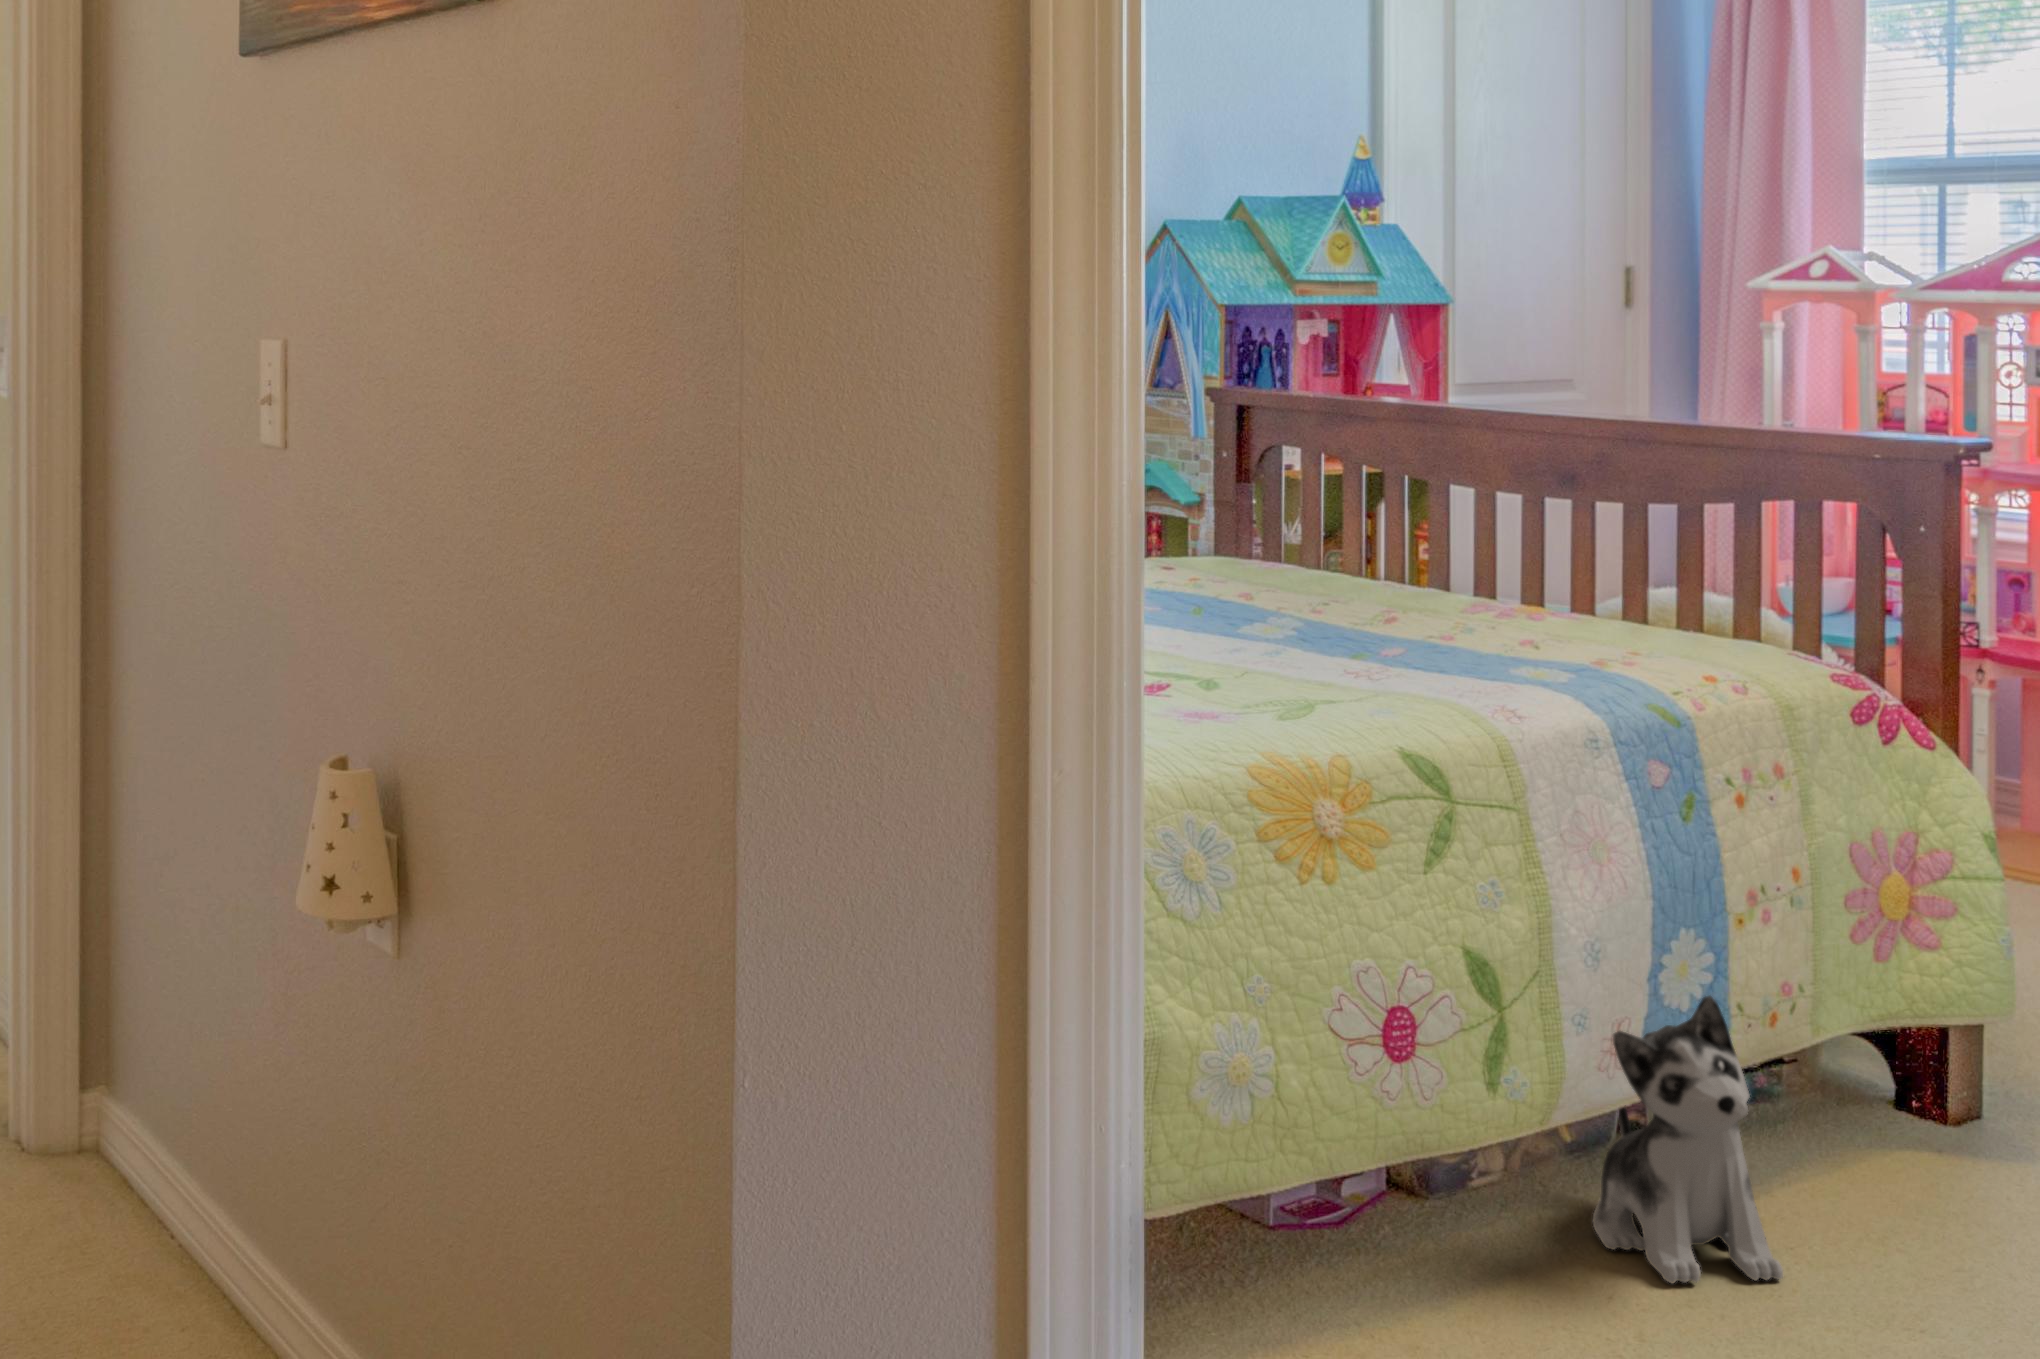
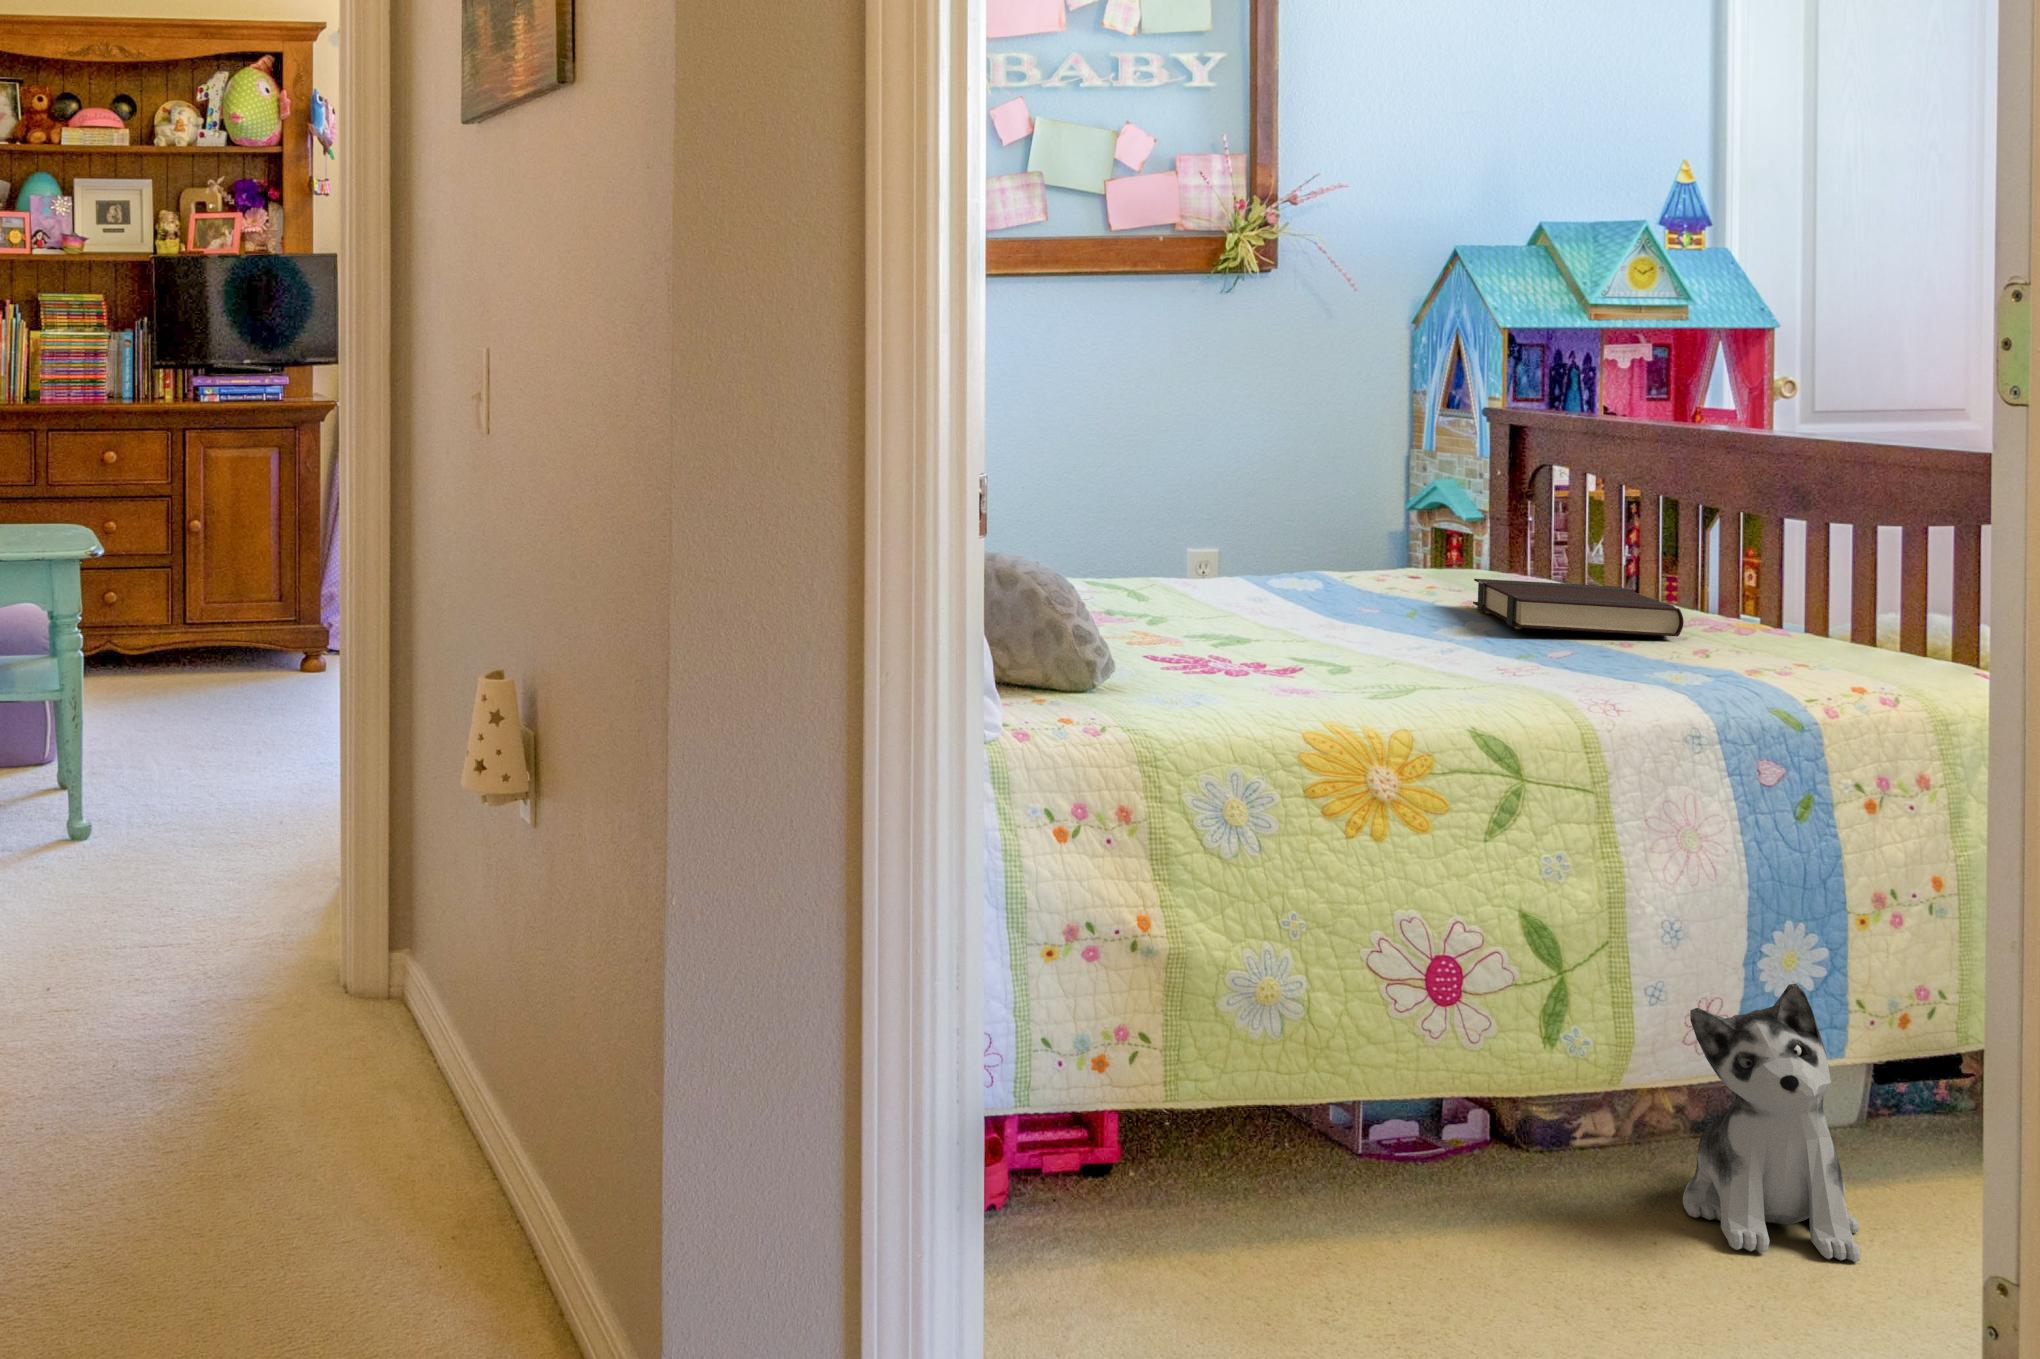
book: none [1277,574,1506,629] -> present [1473,579,1684,637]

